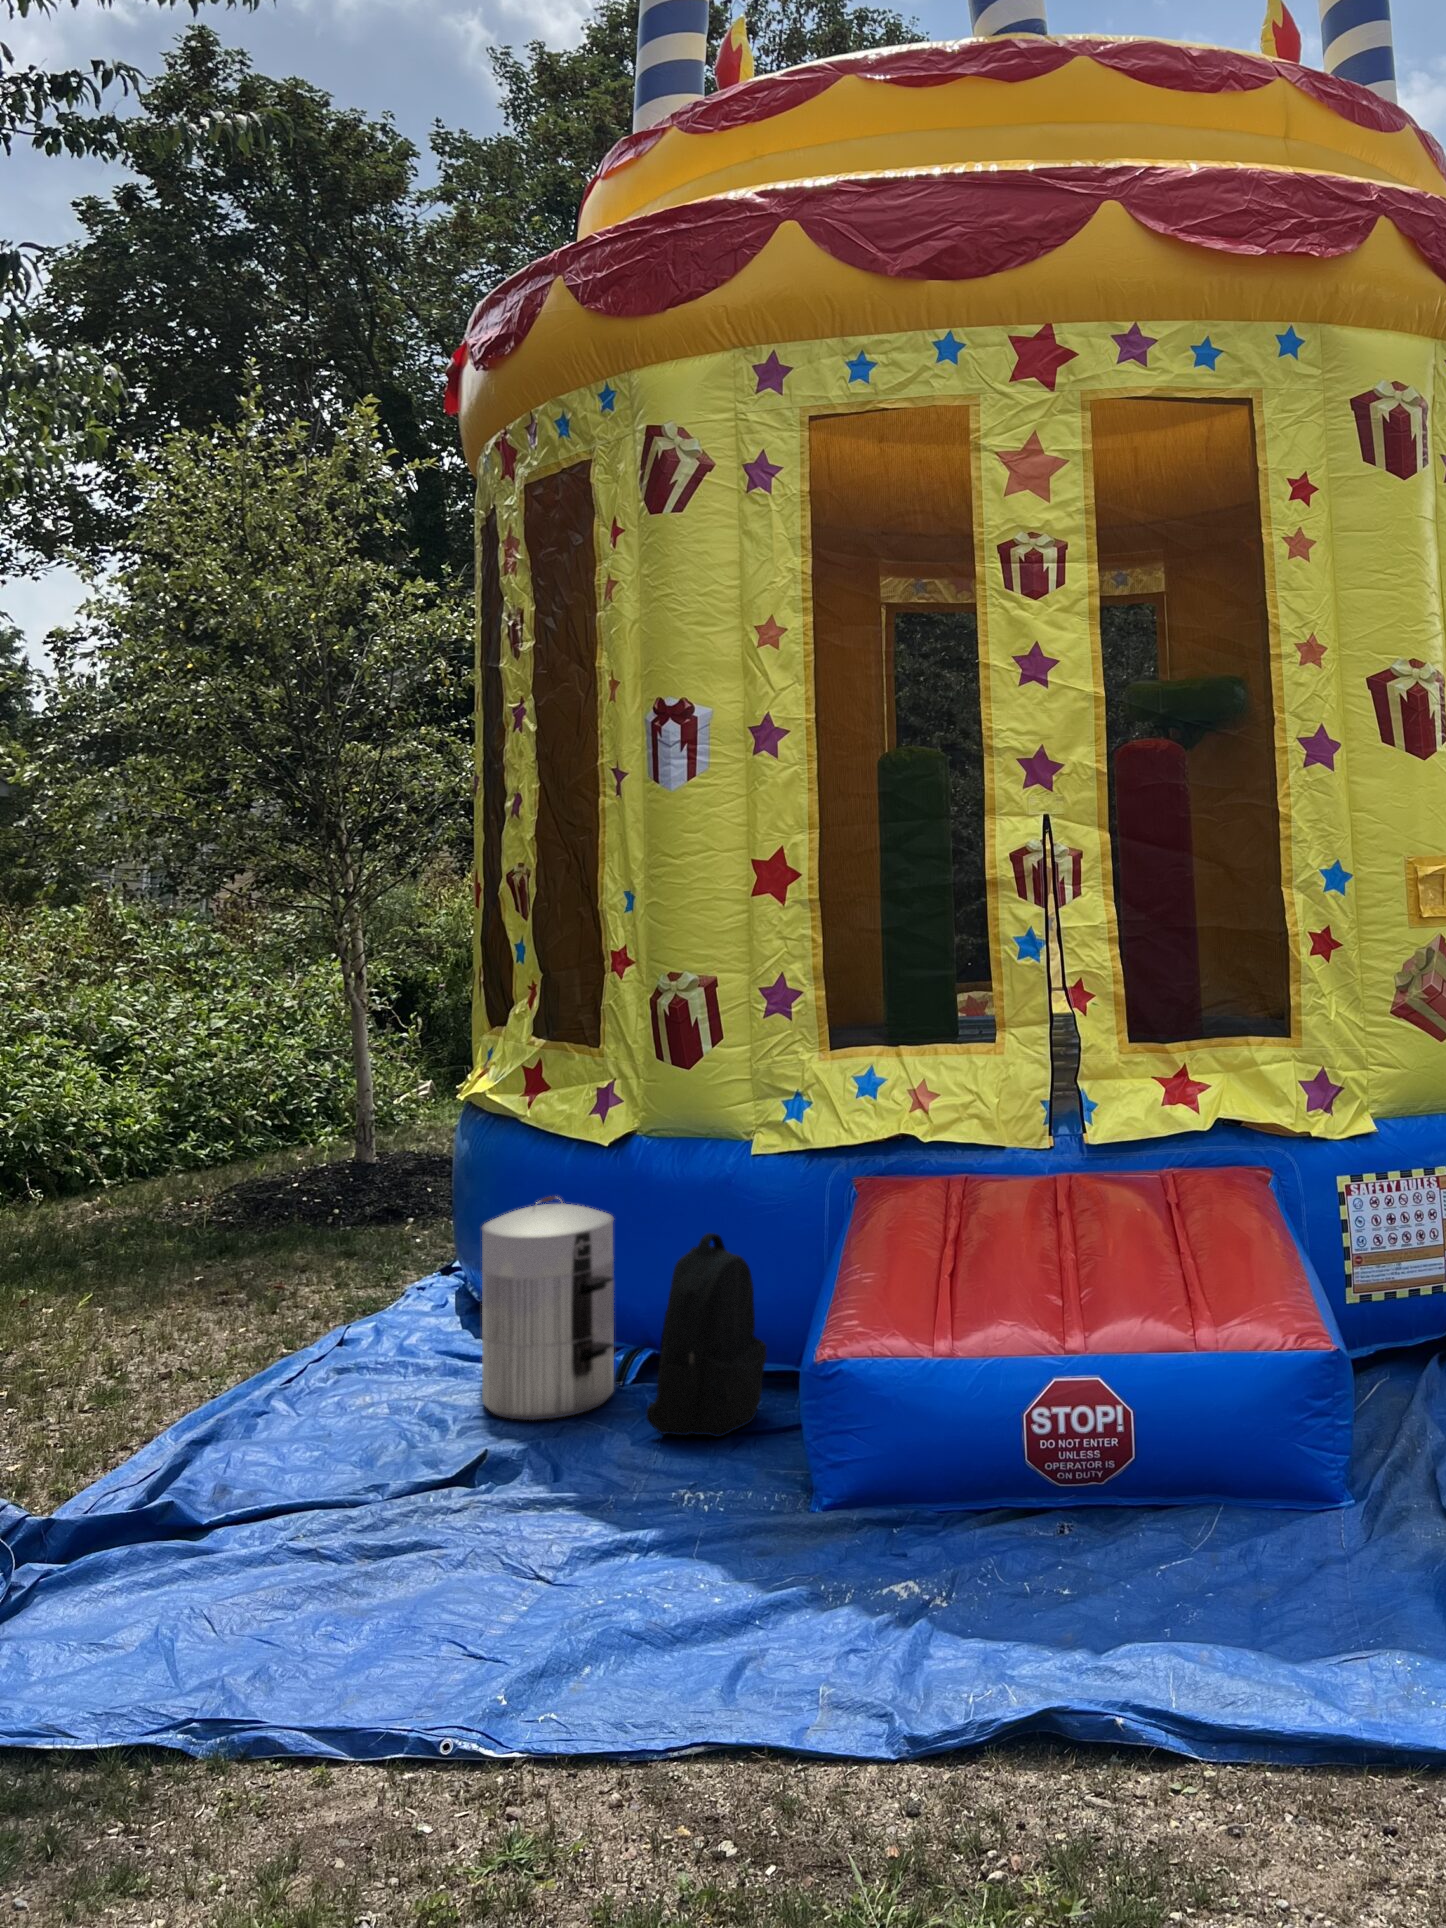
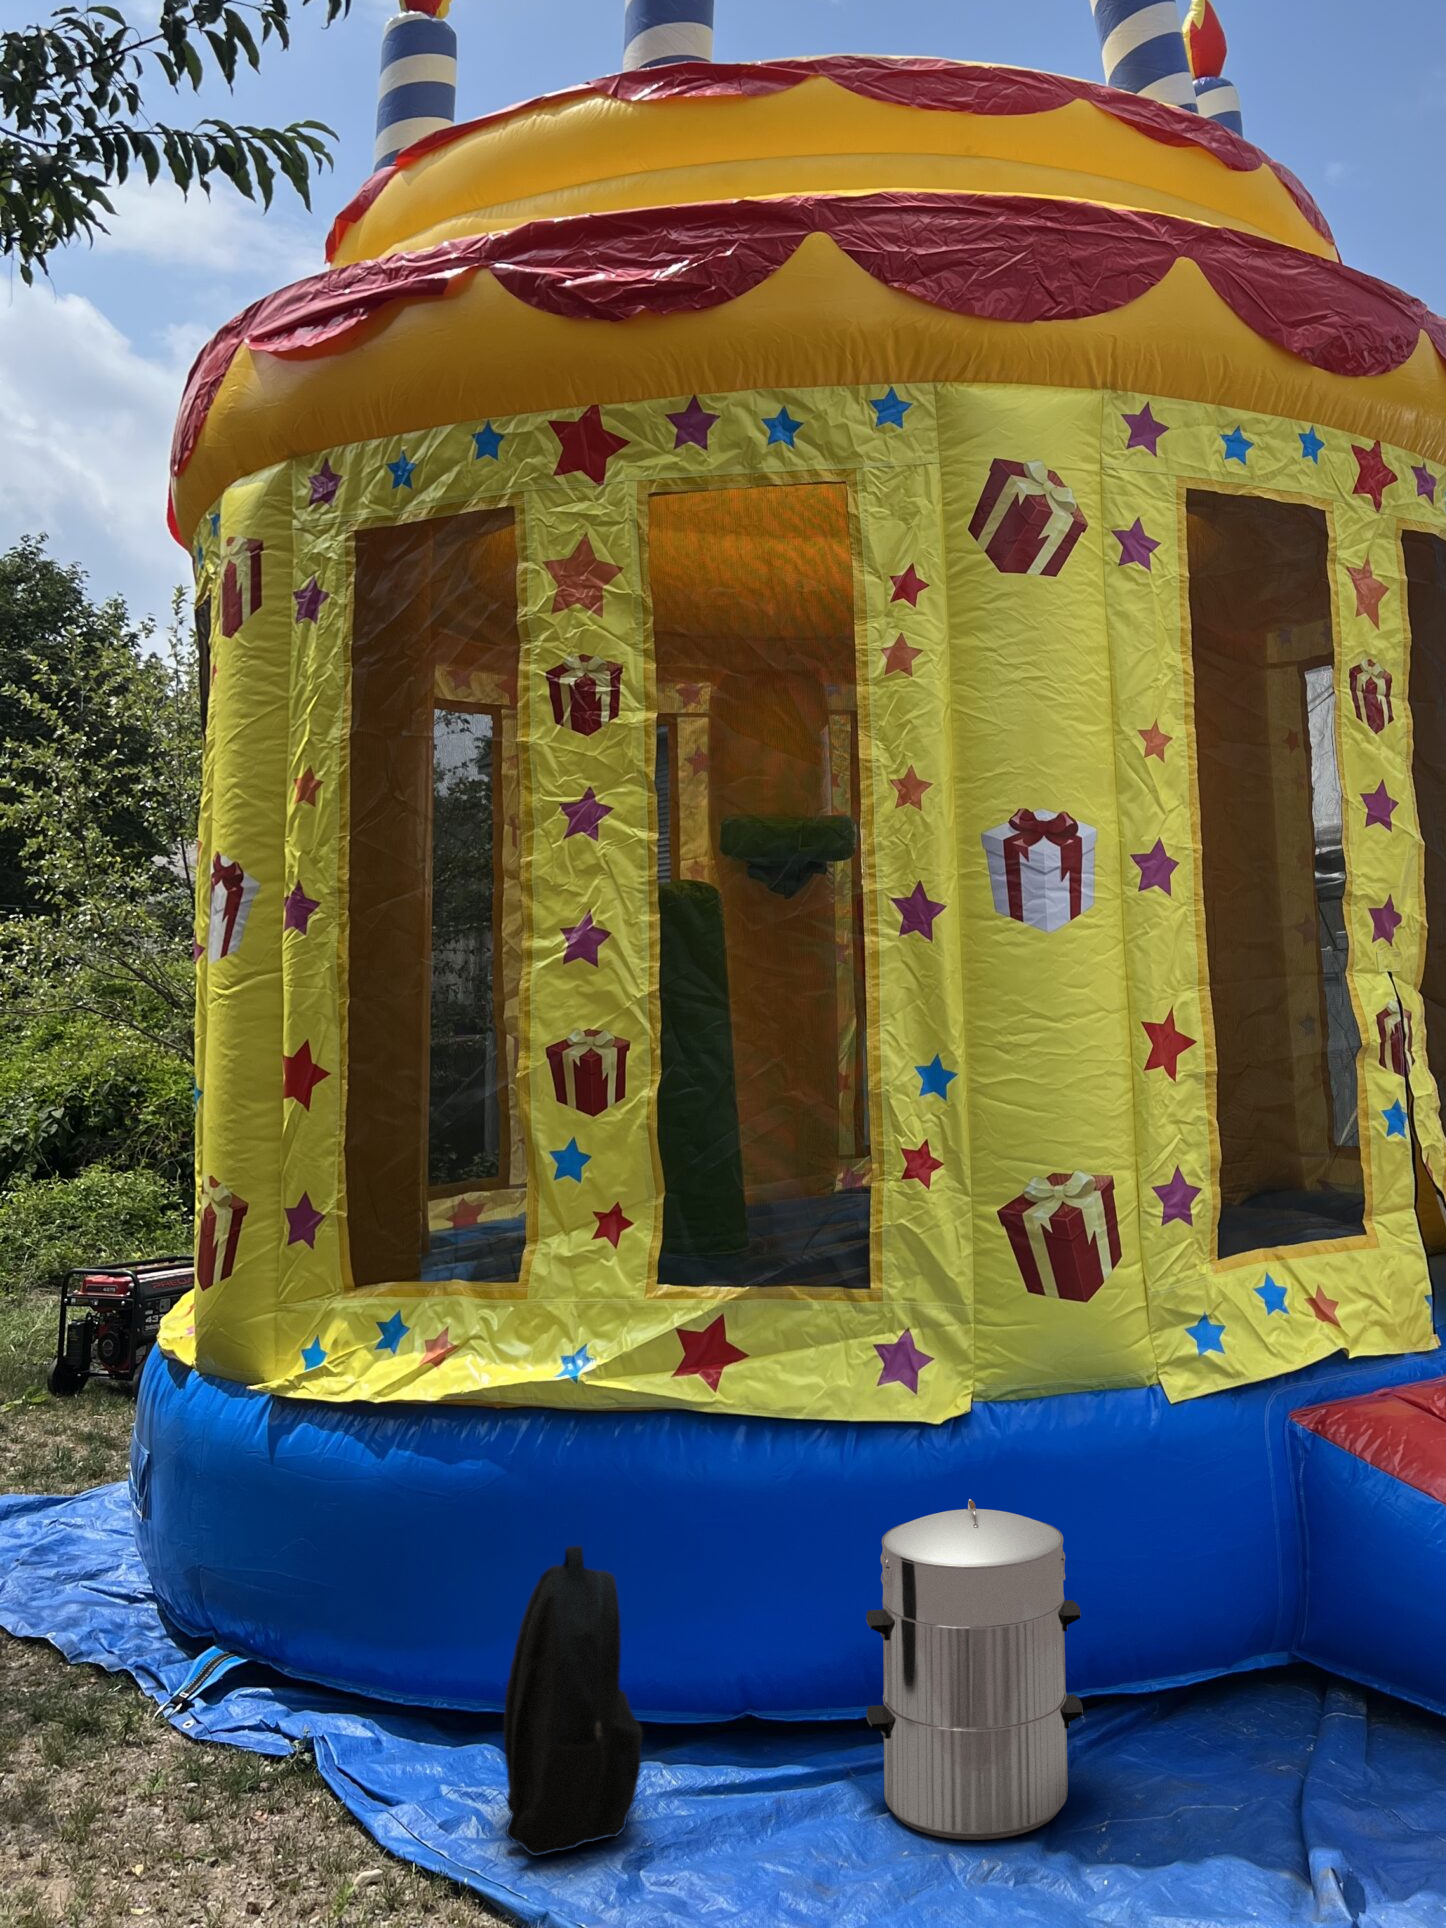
backpack: present [646,1233,767,1437] -> present [504,1546,643,1856]

